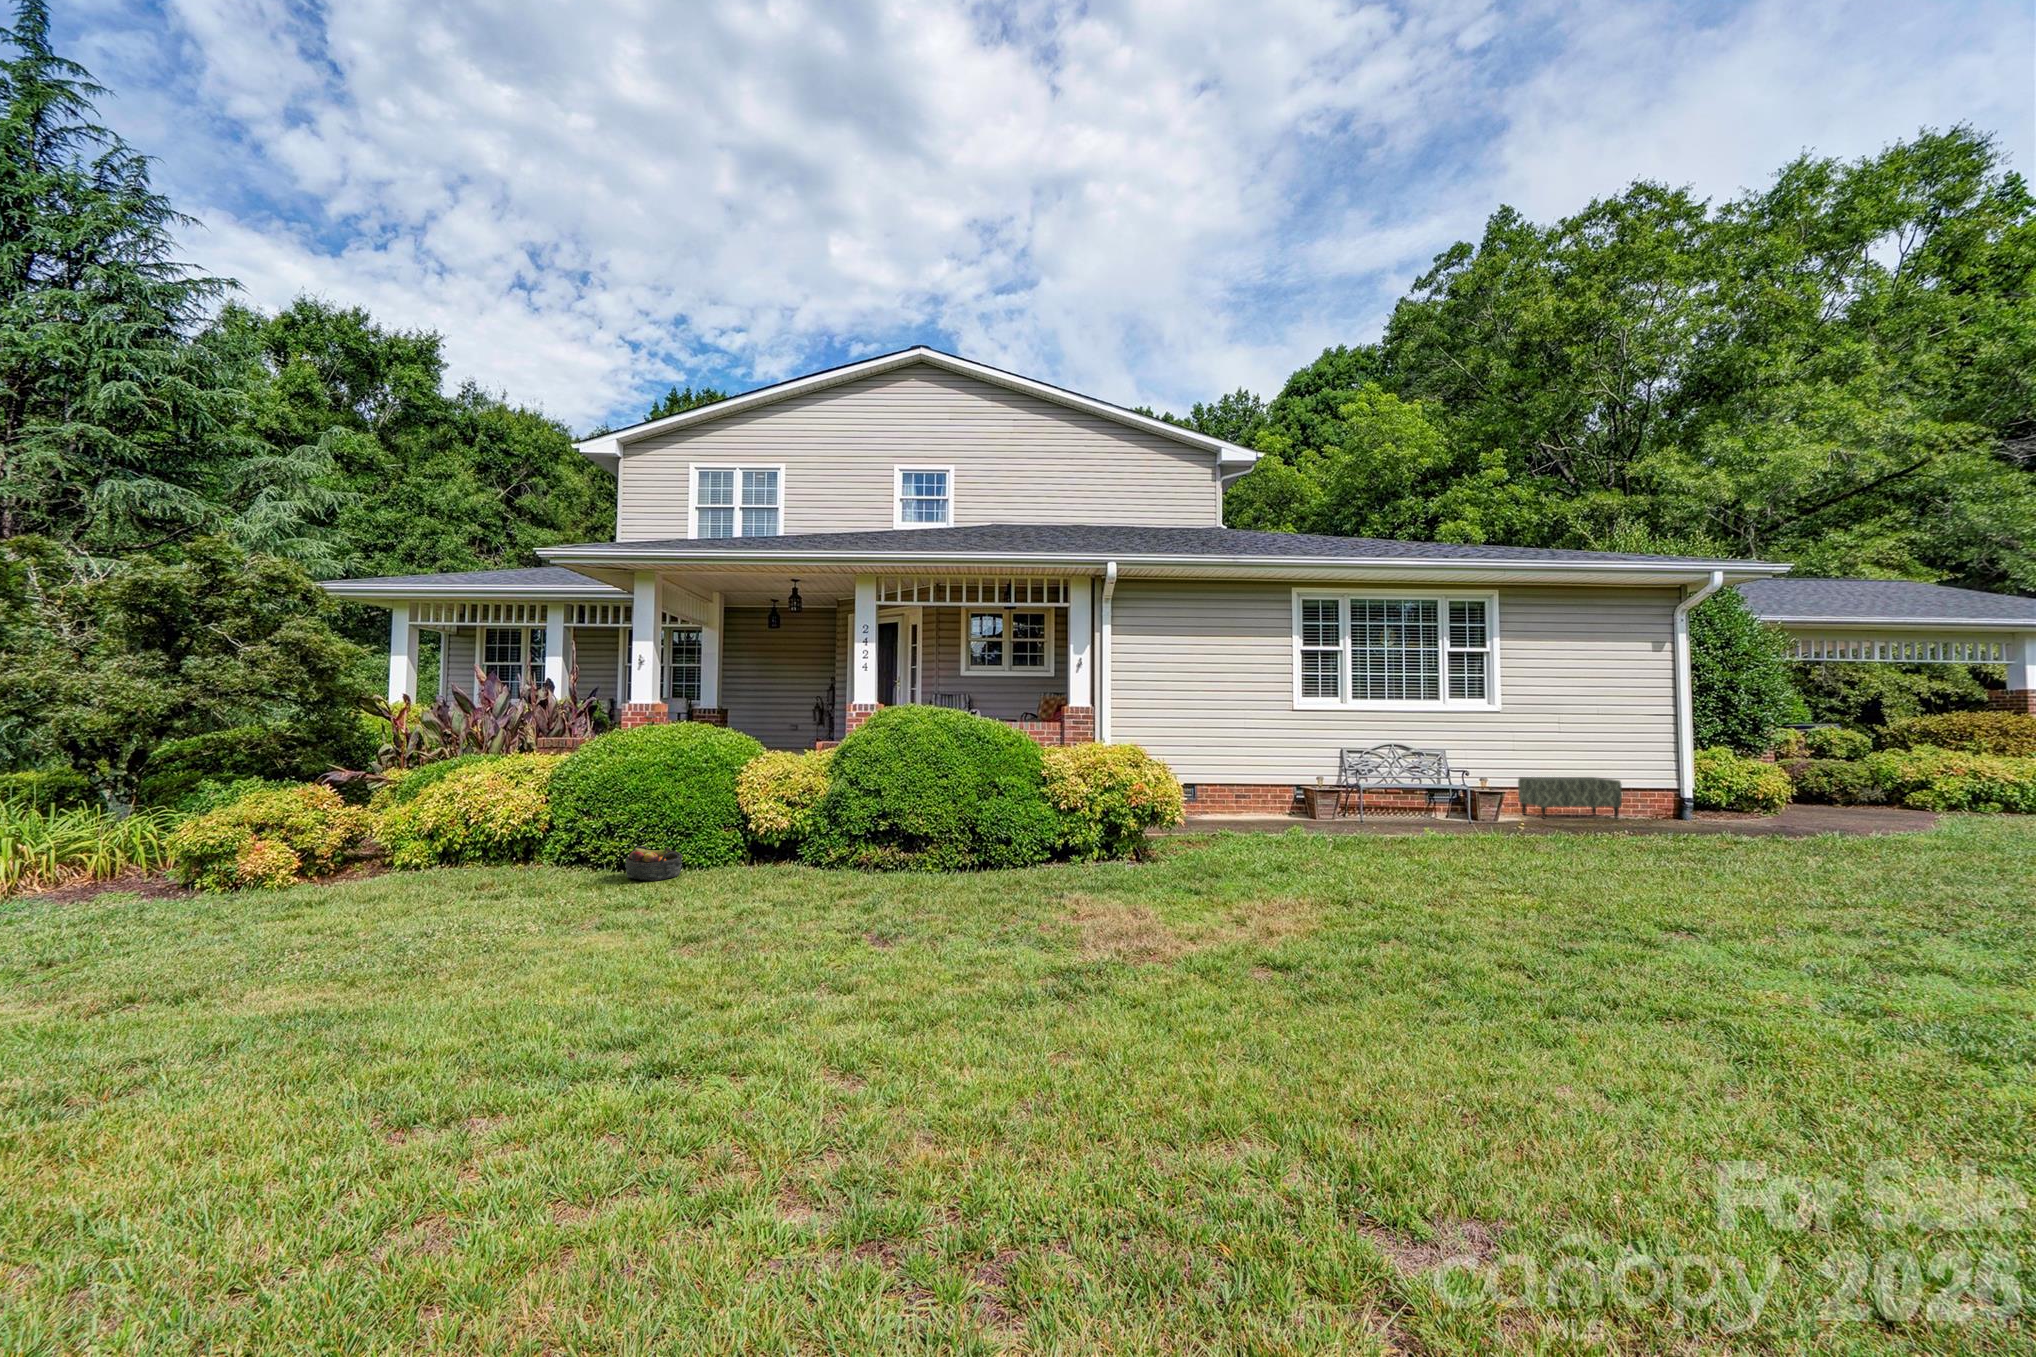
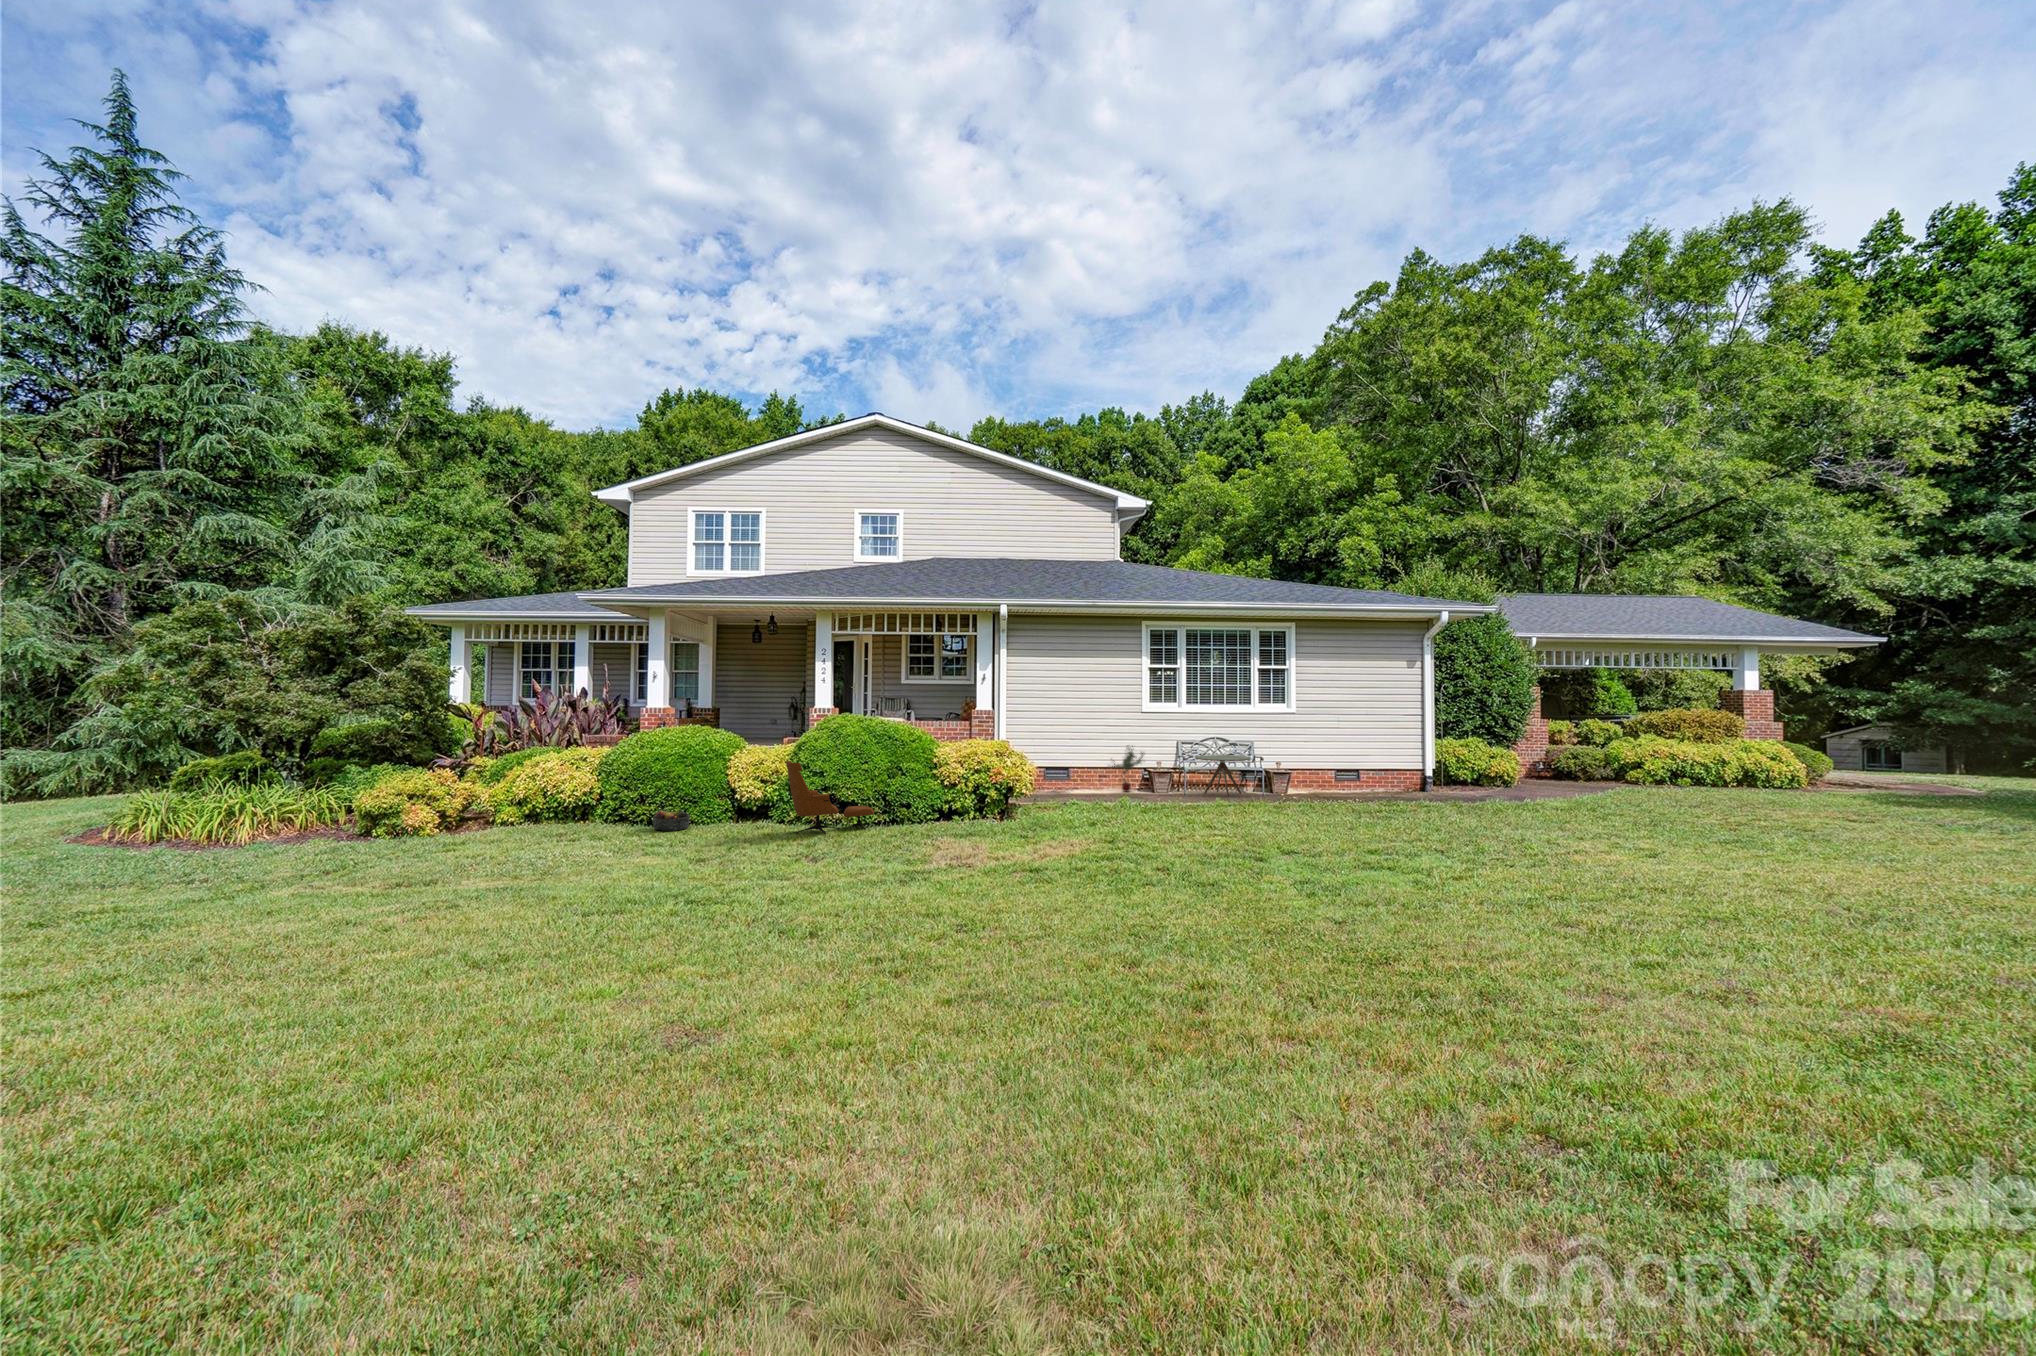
potted tree: none [1248,754,1302,818] -> present [1112,745,1145,792]
round table: none [1371,768,1453,825] -> present [1195,755,1250,796]
lounge chair: none [833,772,964,889] -> present [786,761,874,835]
bench: present [1518,777,1622,819] -> none [1309,761,1377,792]

